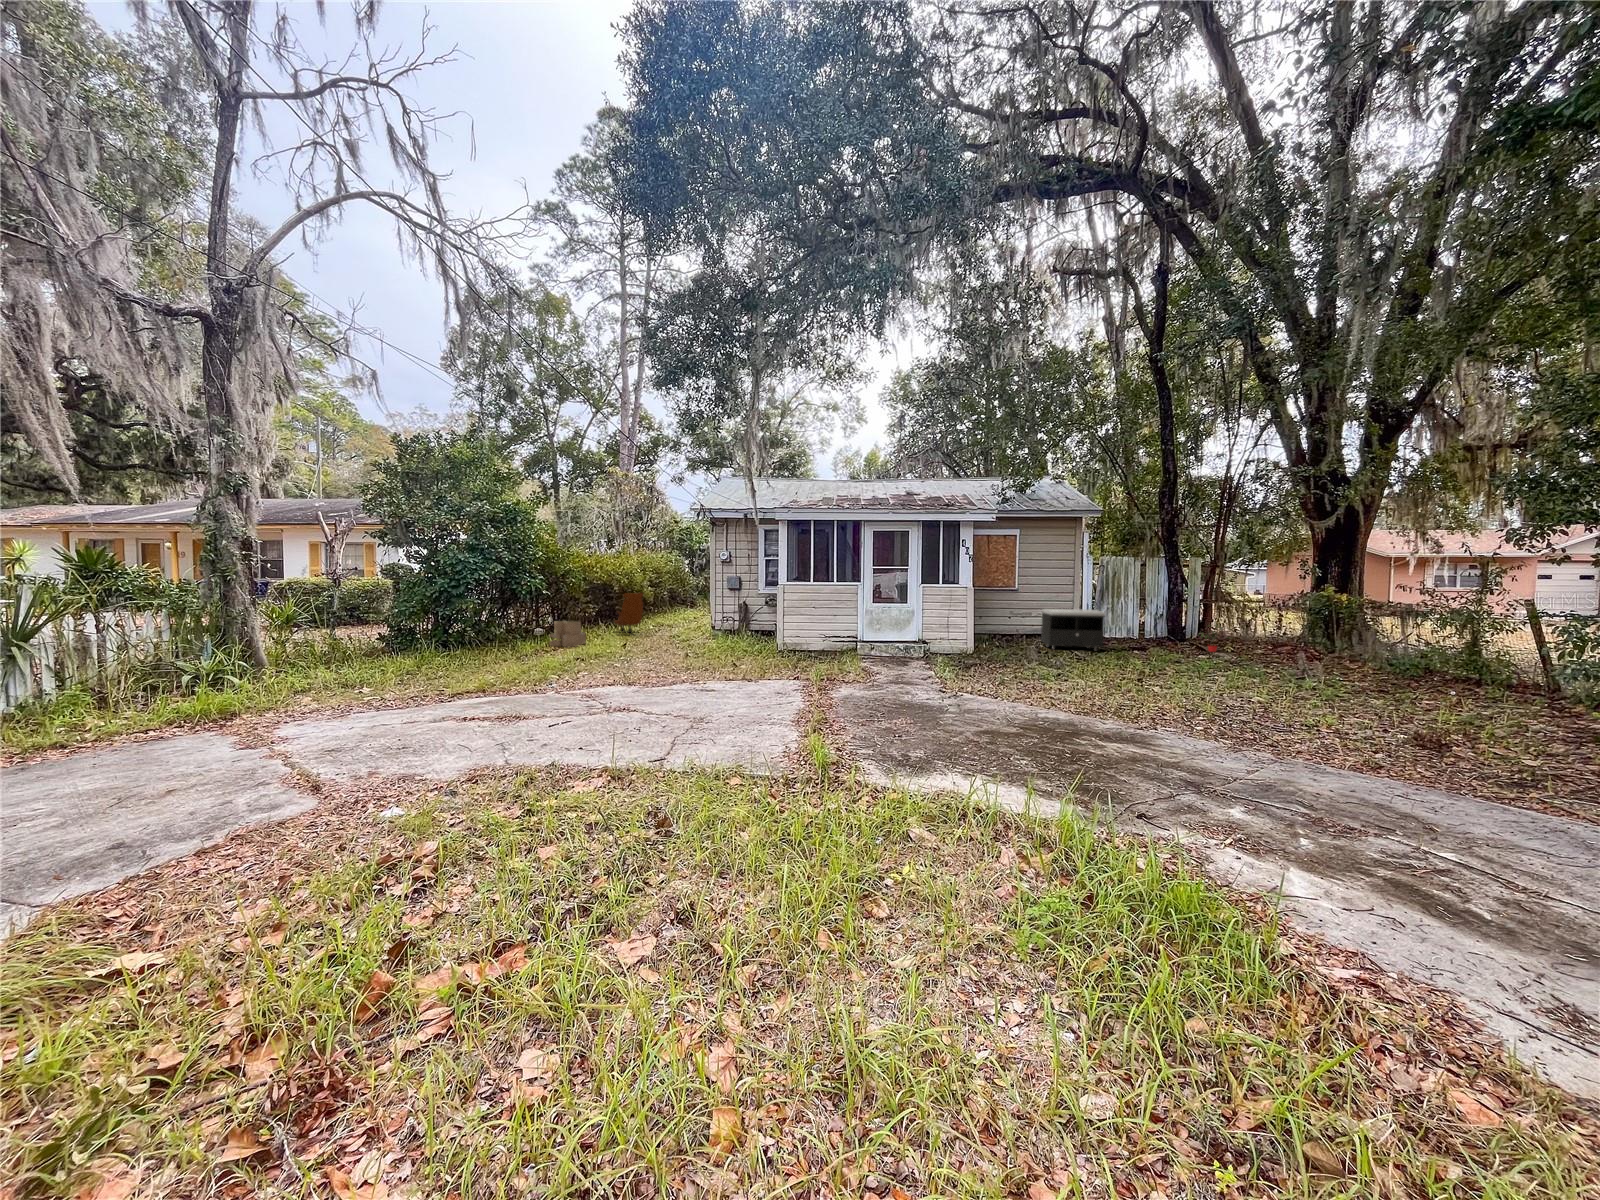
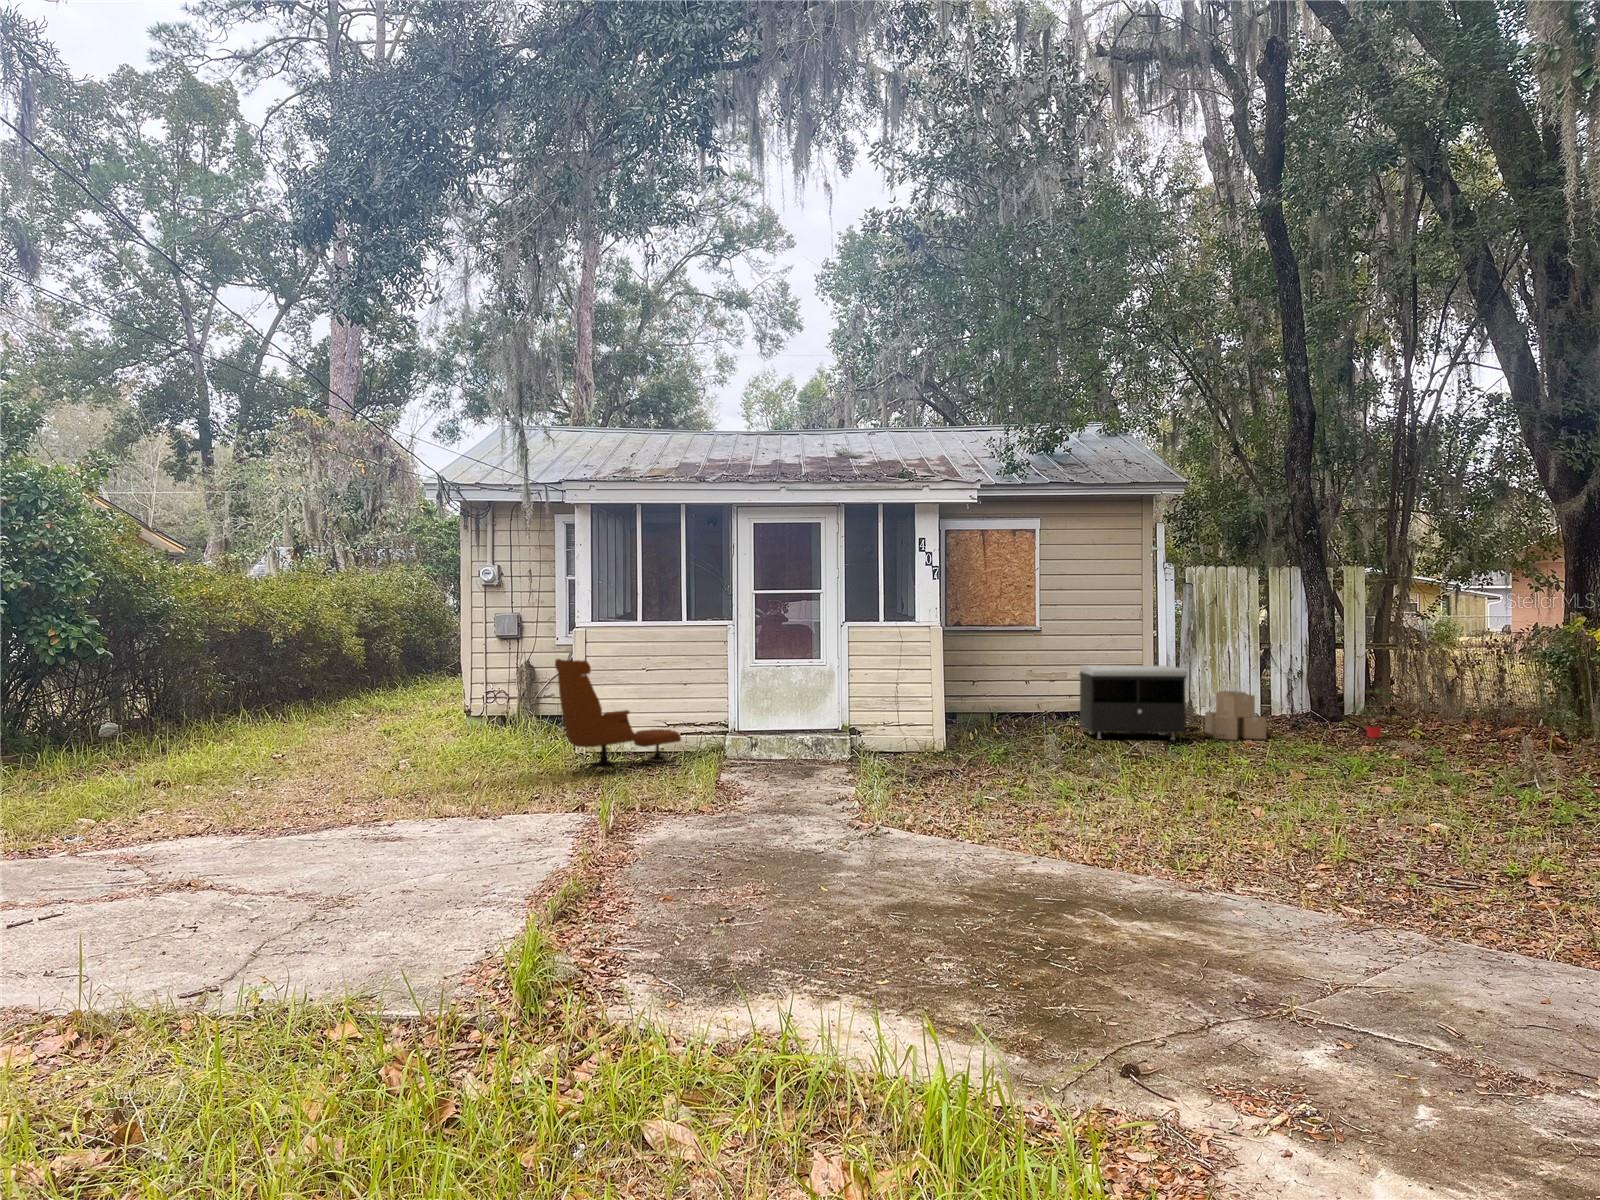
lounge chair: present [615,593,643,634] -> present [555,659,681,776]
cardboard box: present [549,621,586,647] -> present [1205,691,1266,740]

